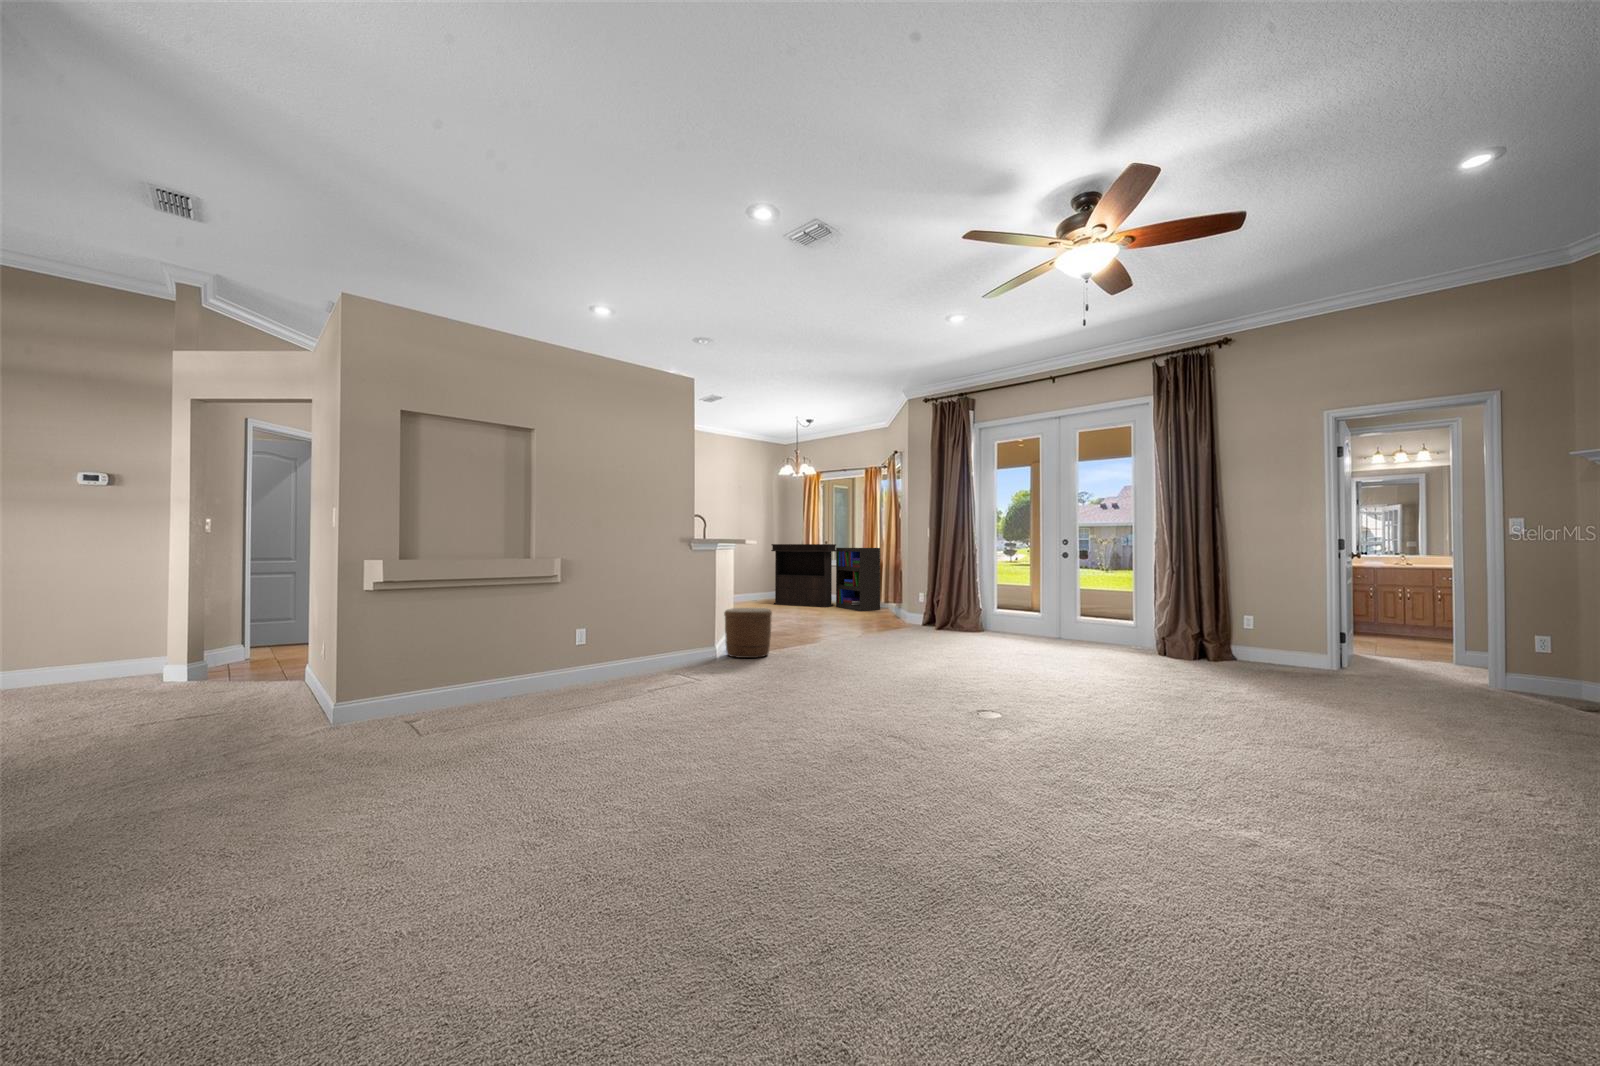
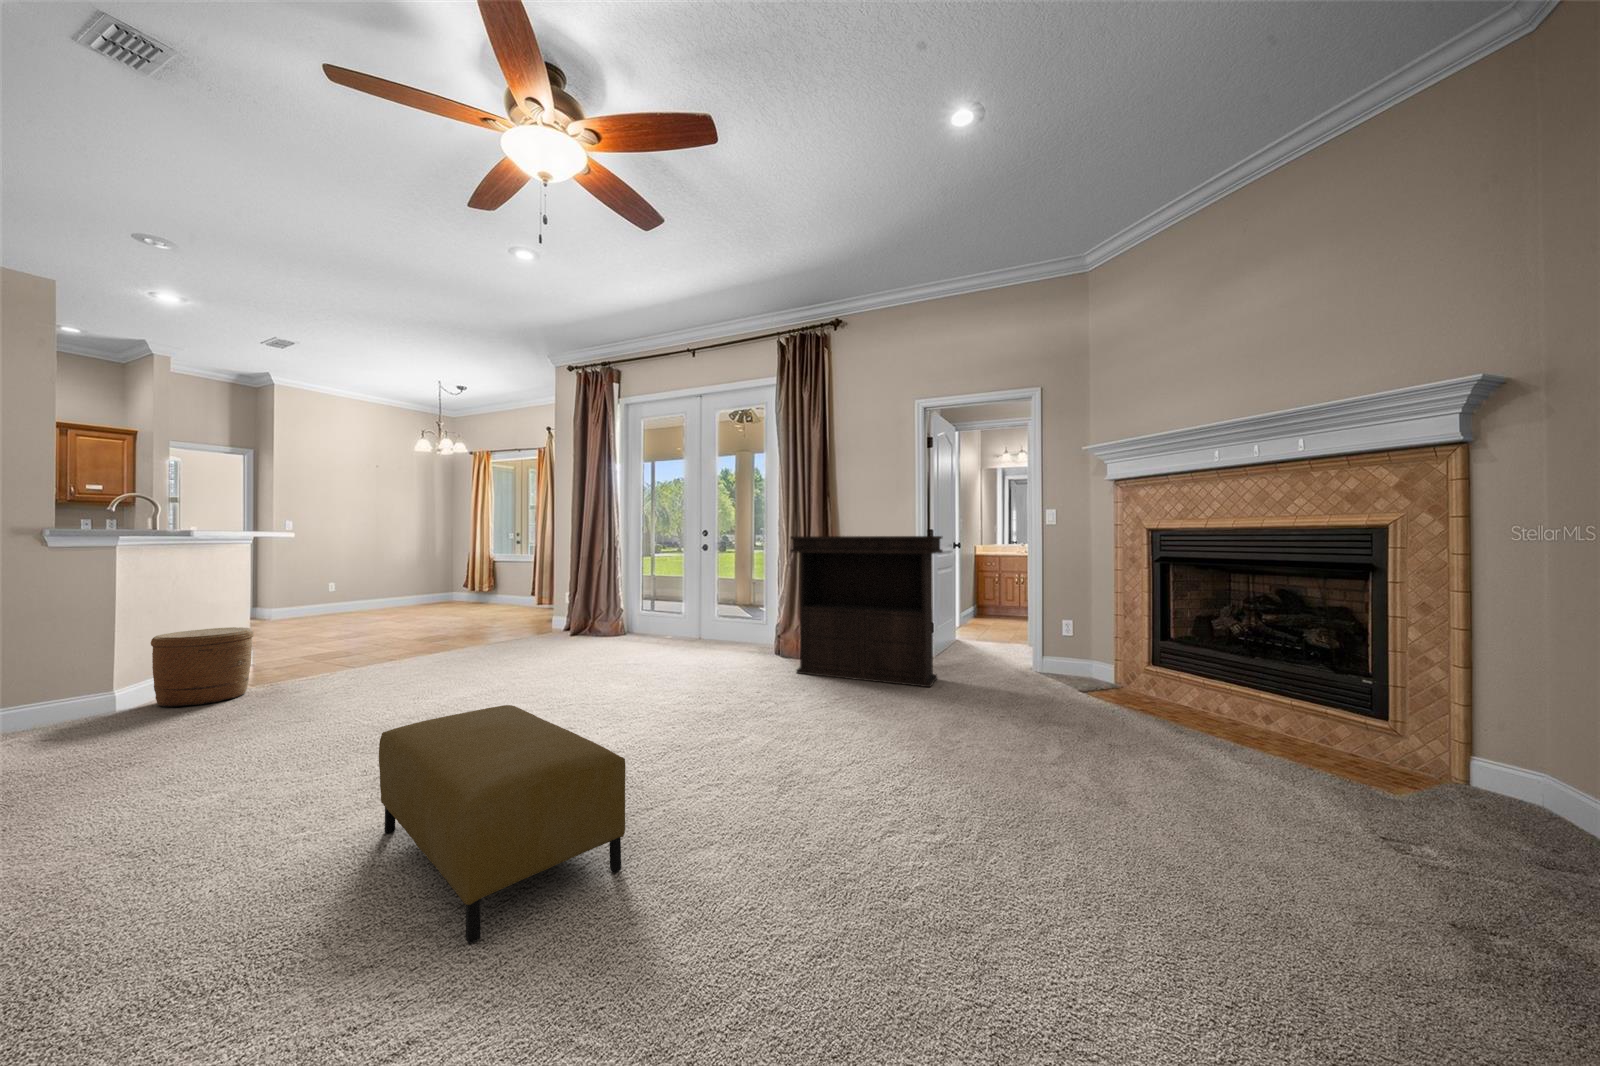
console table: present [771,544,836,607] -> present [791,536,942,687]
bookshelf: present [836,548,880,611] -> none [501,540,550,613]
ottoman: none [1009,662,1221,786] -> present [379,705,625,944]

